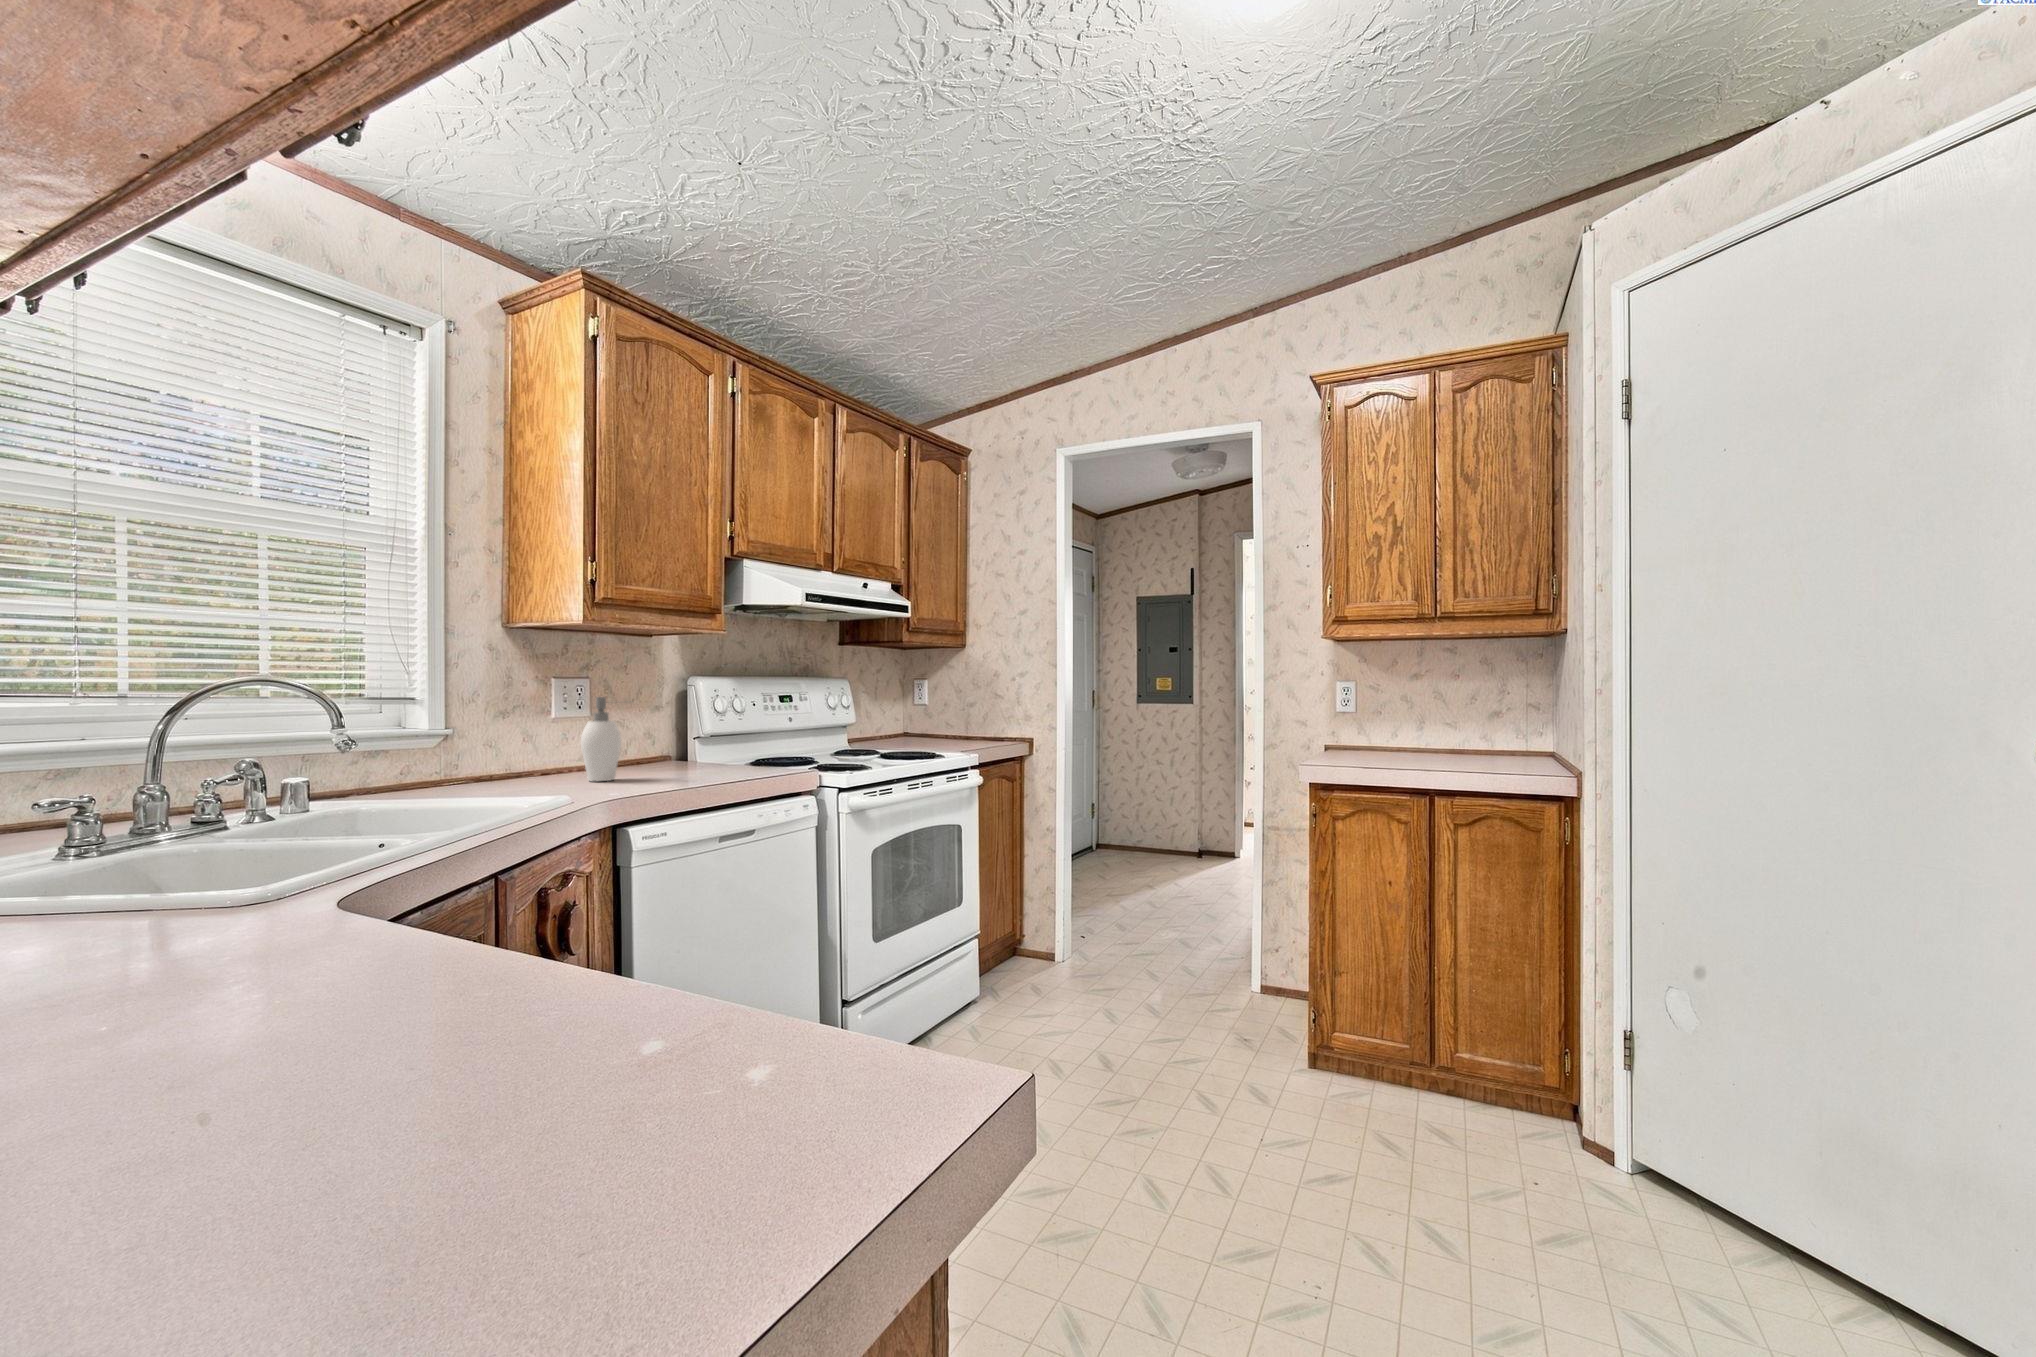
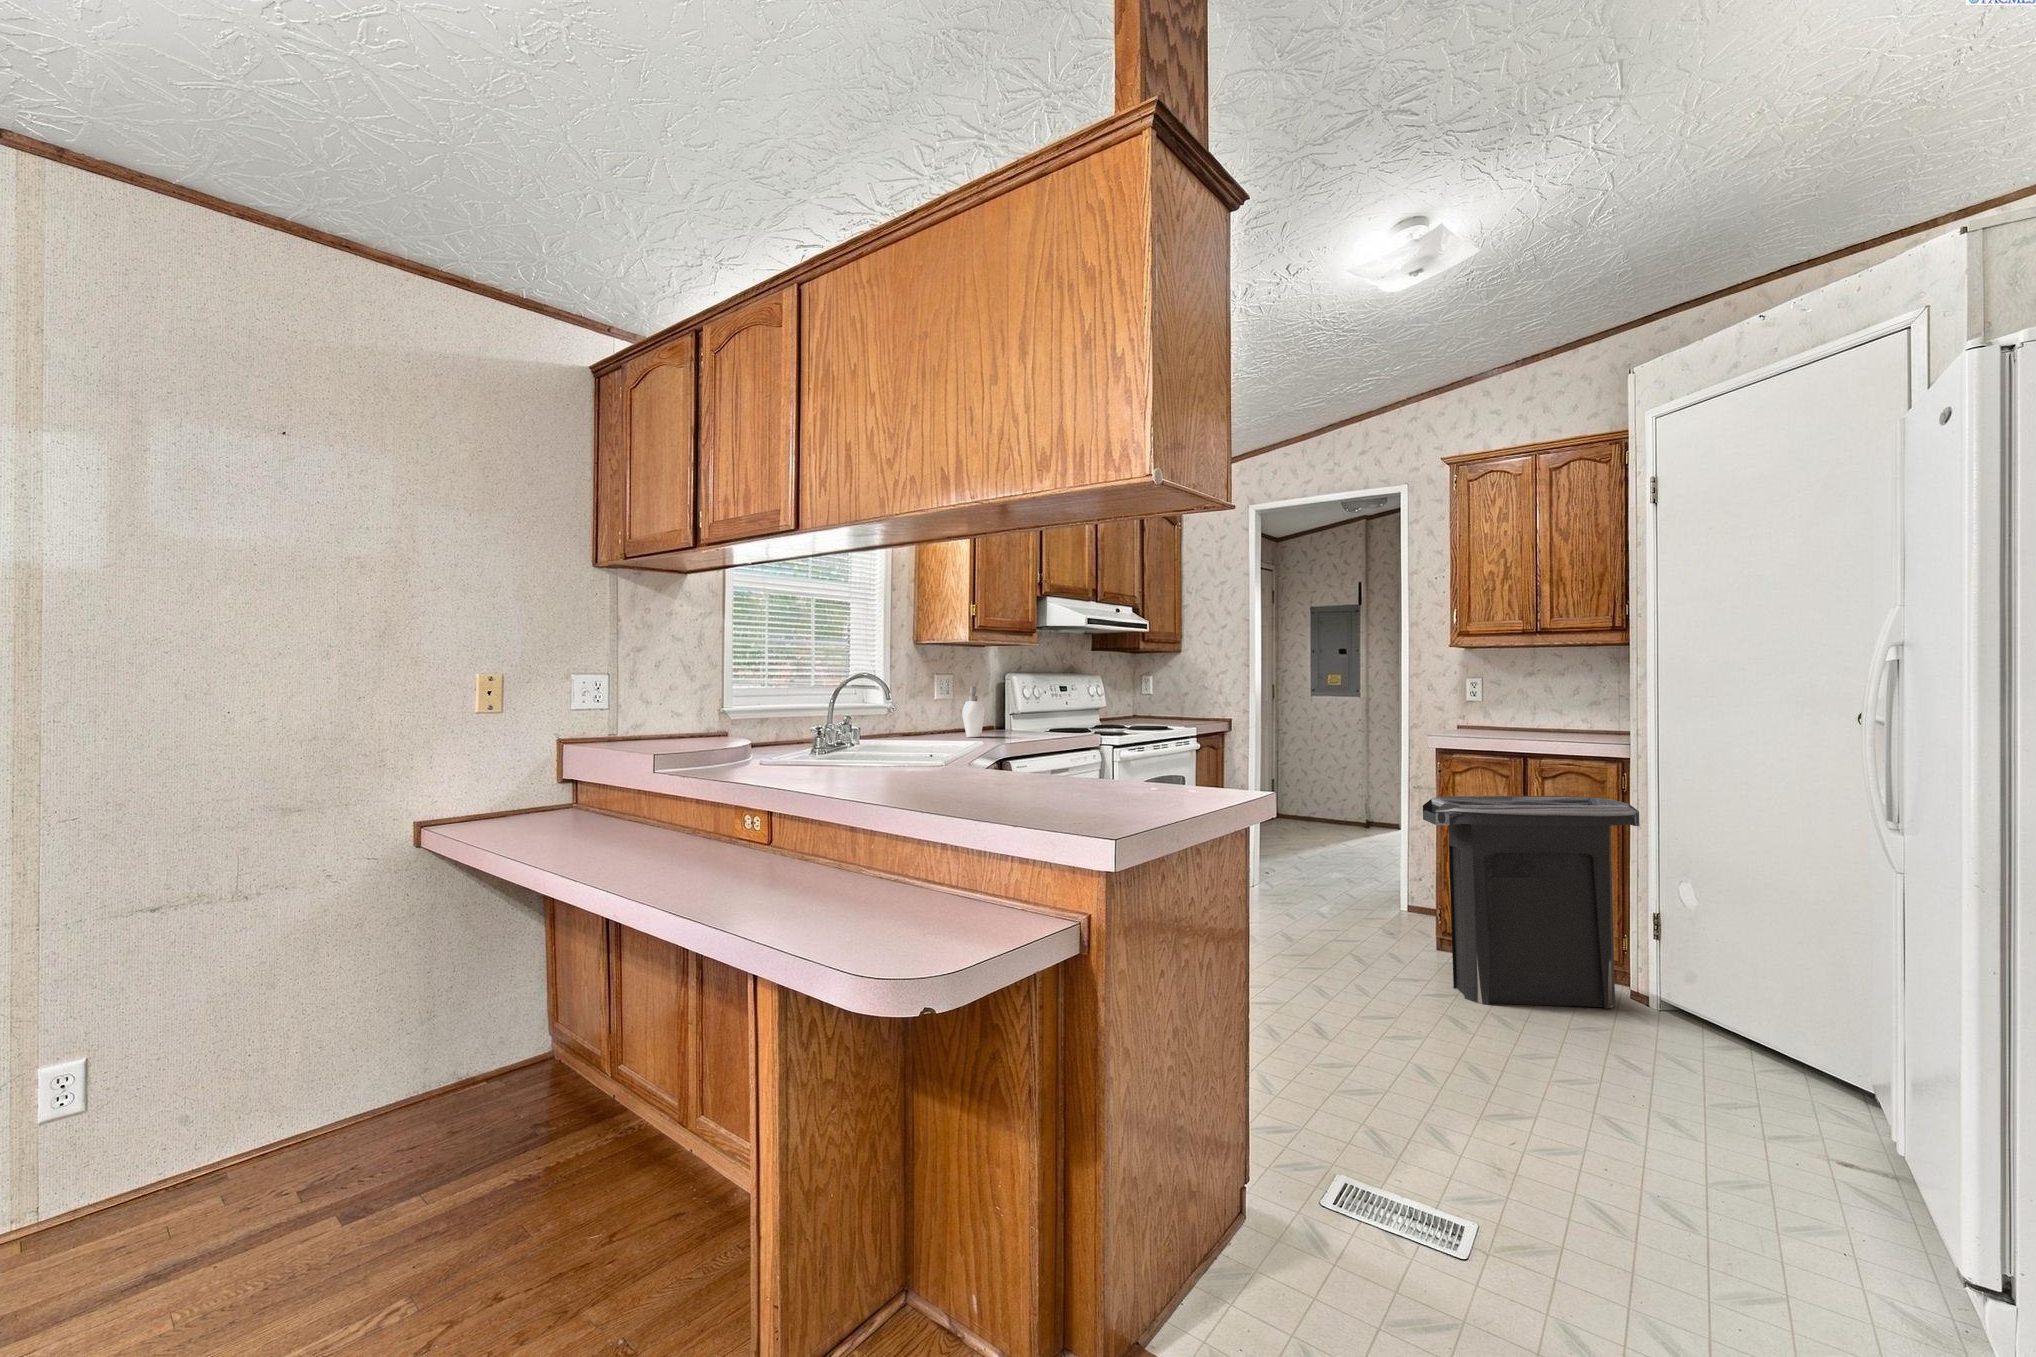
trash can: none [1303,855,1610,1202] -> present [1423,796,1640,1009]

